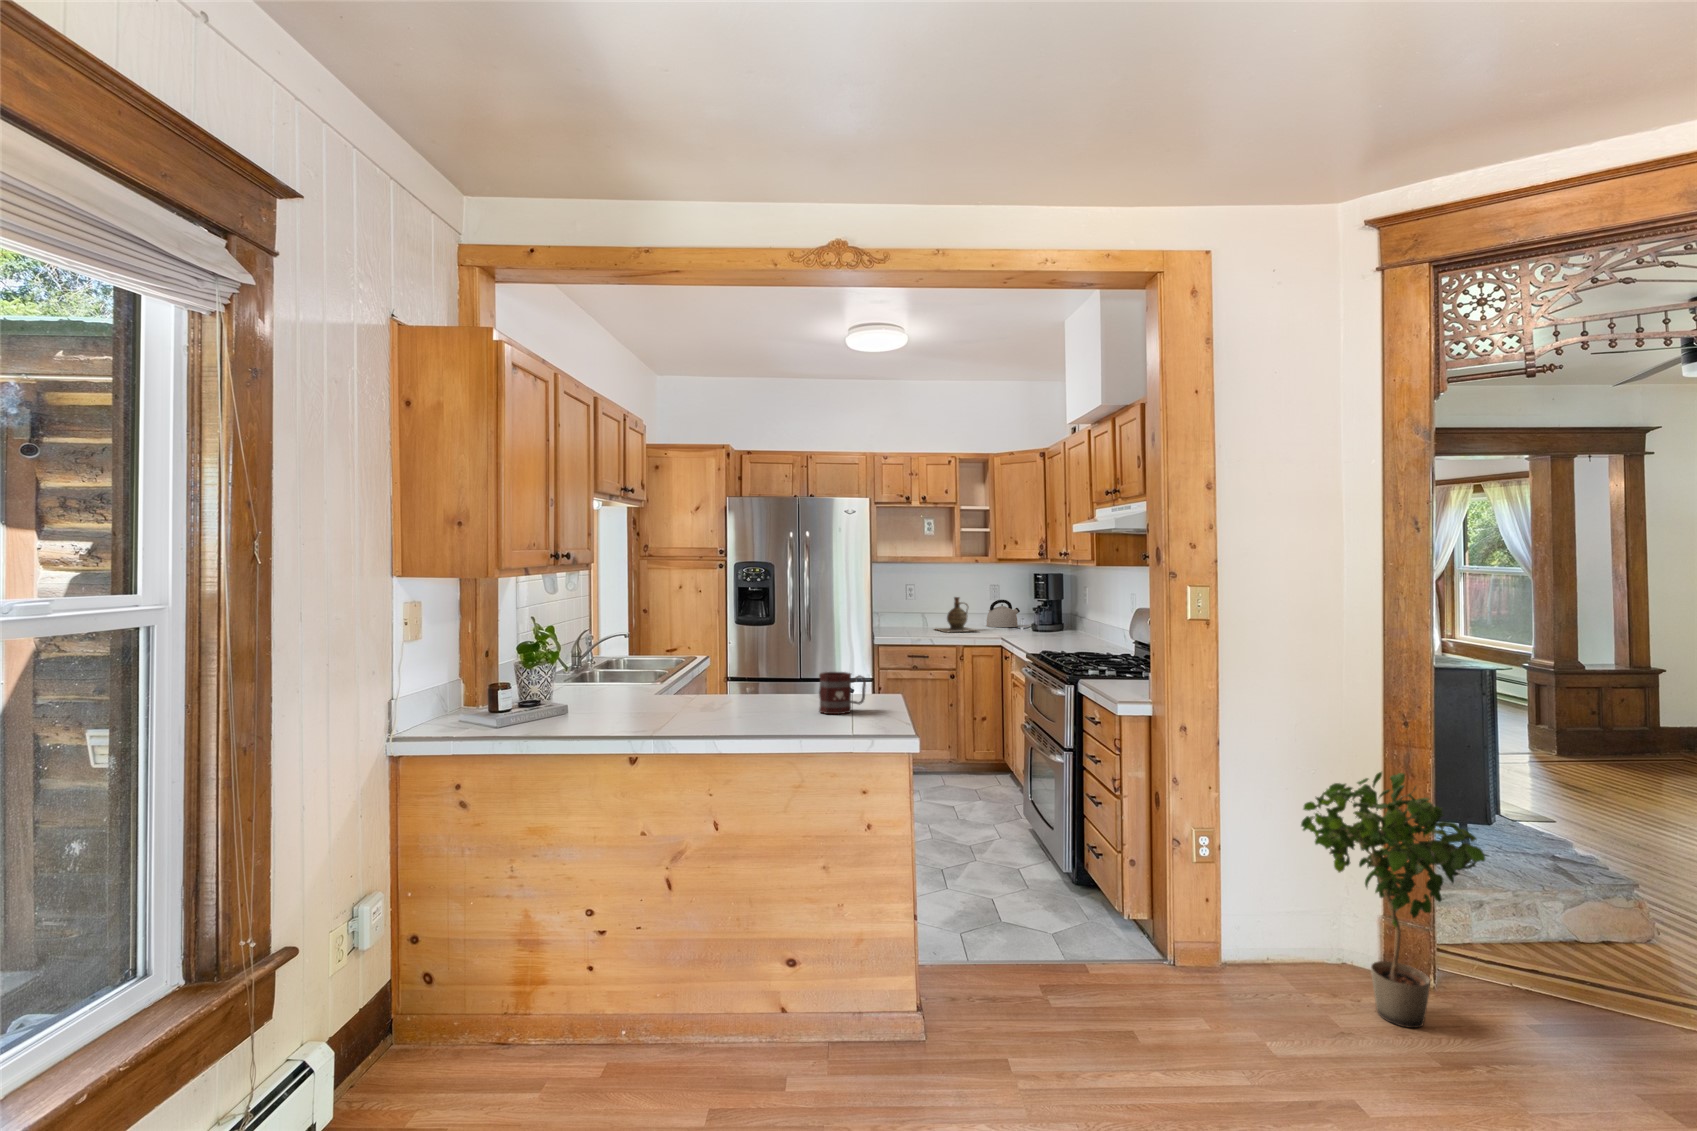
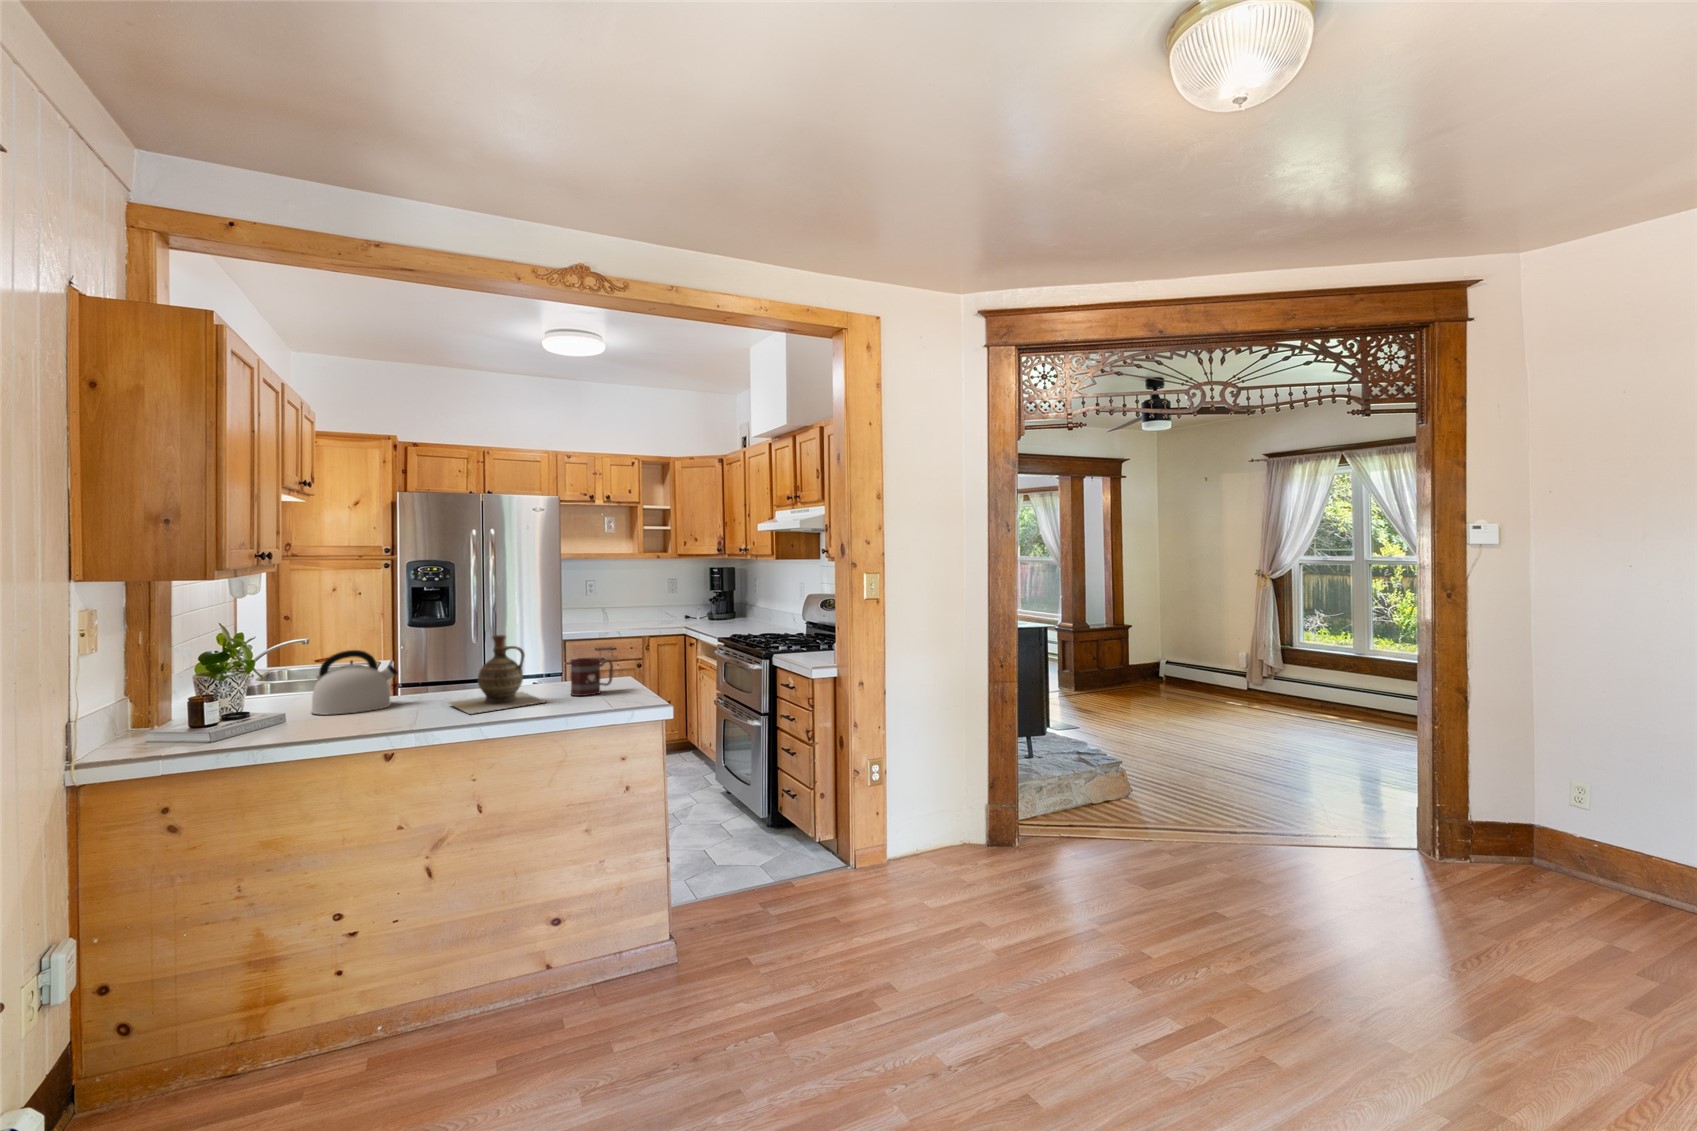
ceramic jug: present [936,597,975,632] -> present [448,635,545,714]
kettle: present [986,600,1020,627] -> present [311,650,398,715]
potted plant: present [1301,772,1485,1028] -> none [940,702,1050,874]

